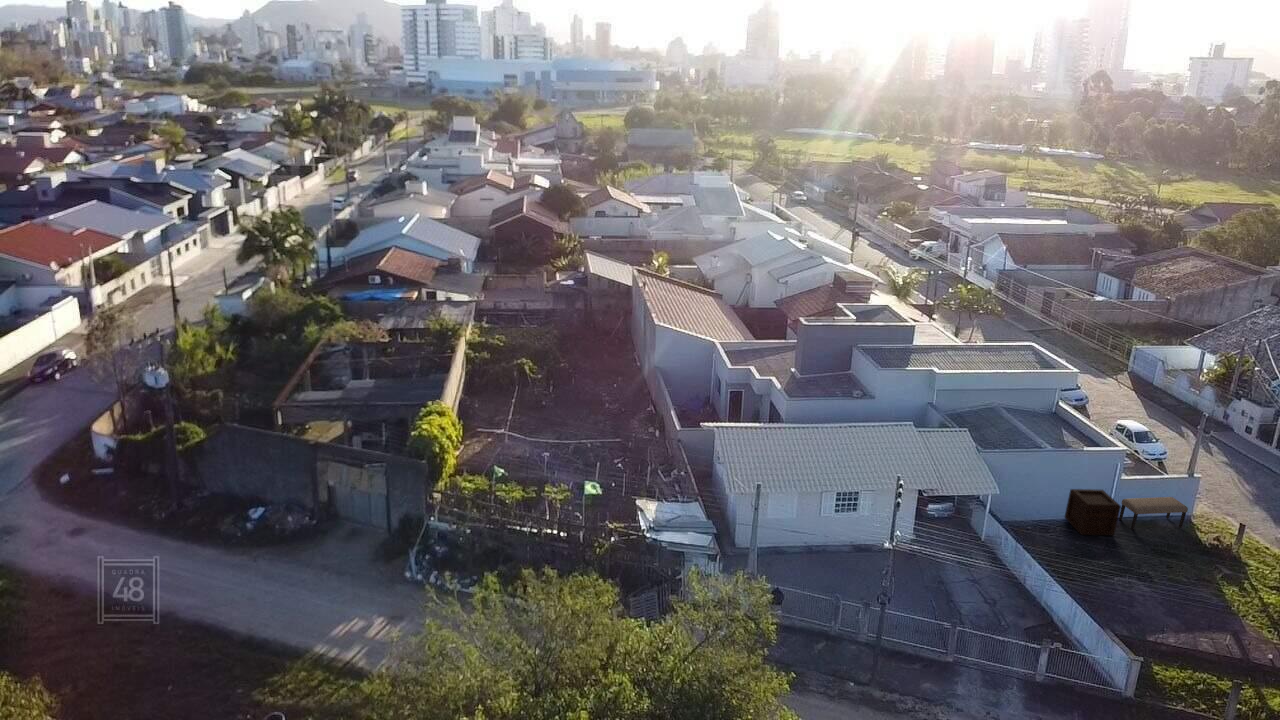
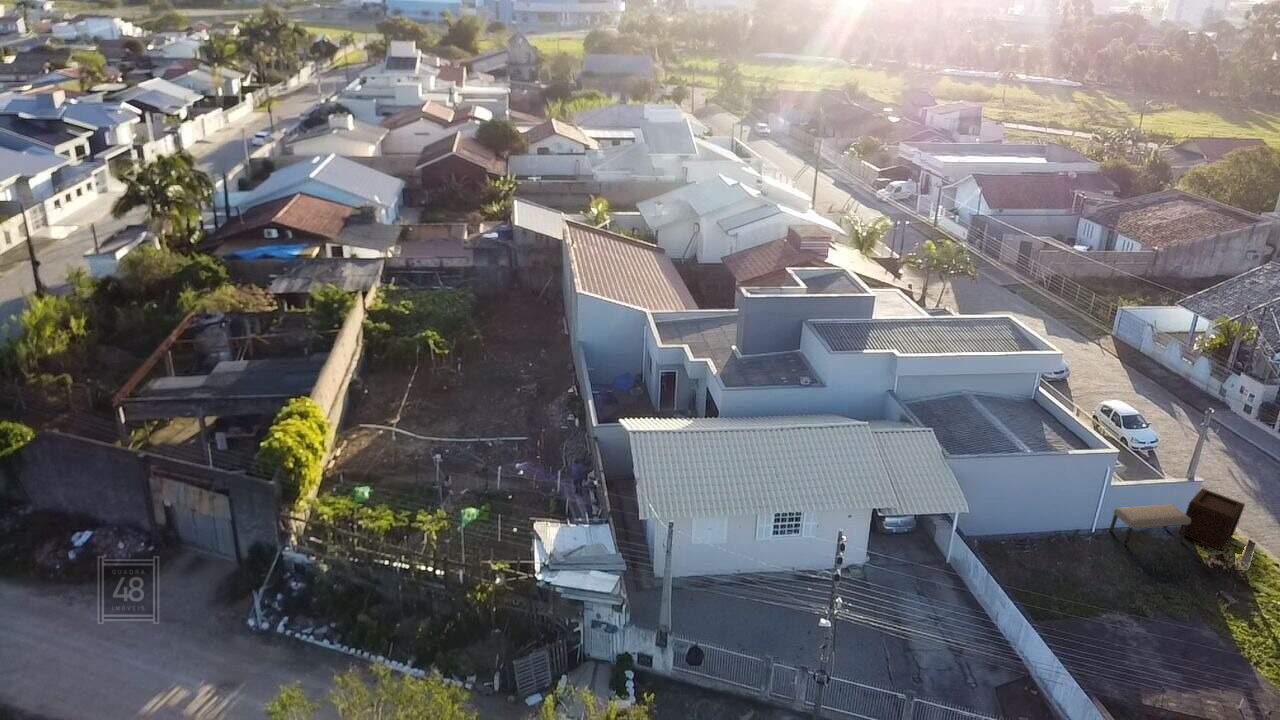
wooden crate: present [1065,489,1121,535] -> present [1179,488,1245,550]

